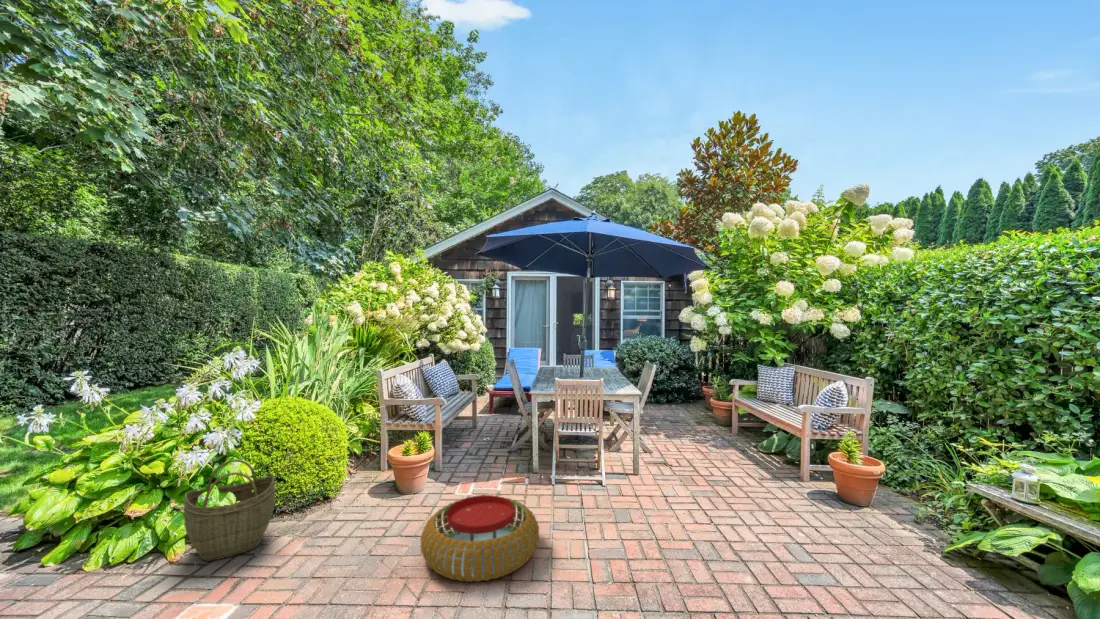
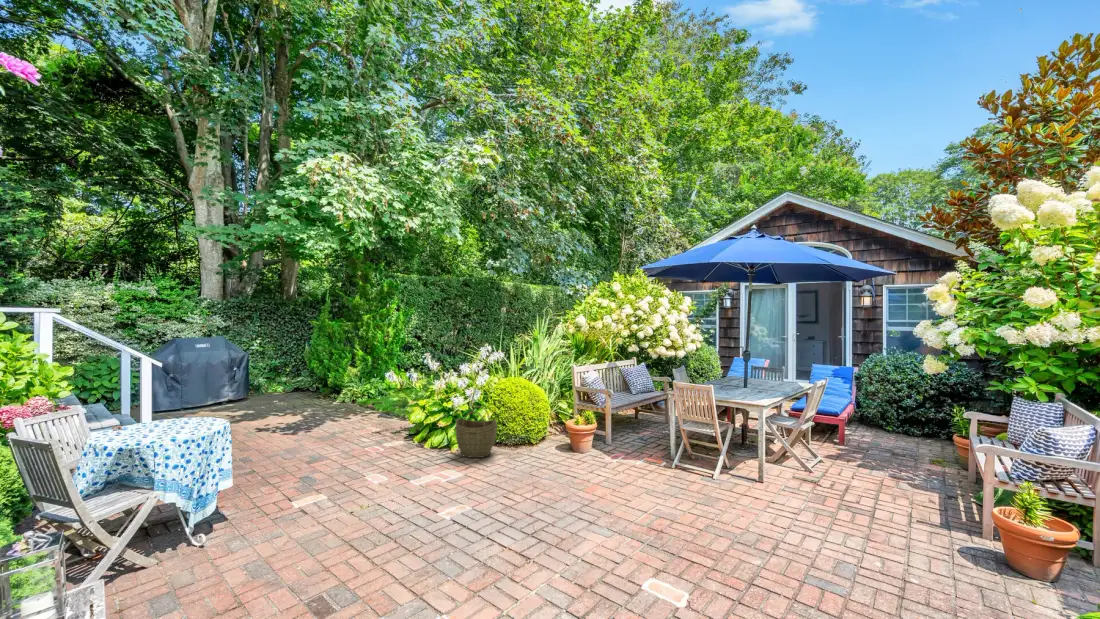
pouf: present [421,495,539,582] -> none [550,455,631,504]

